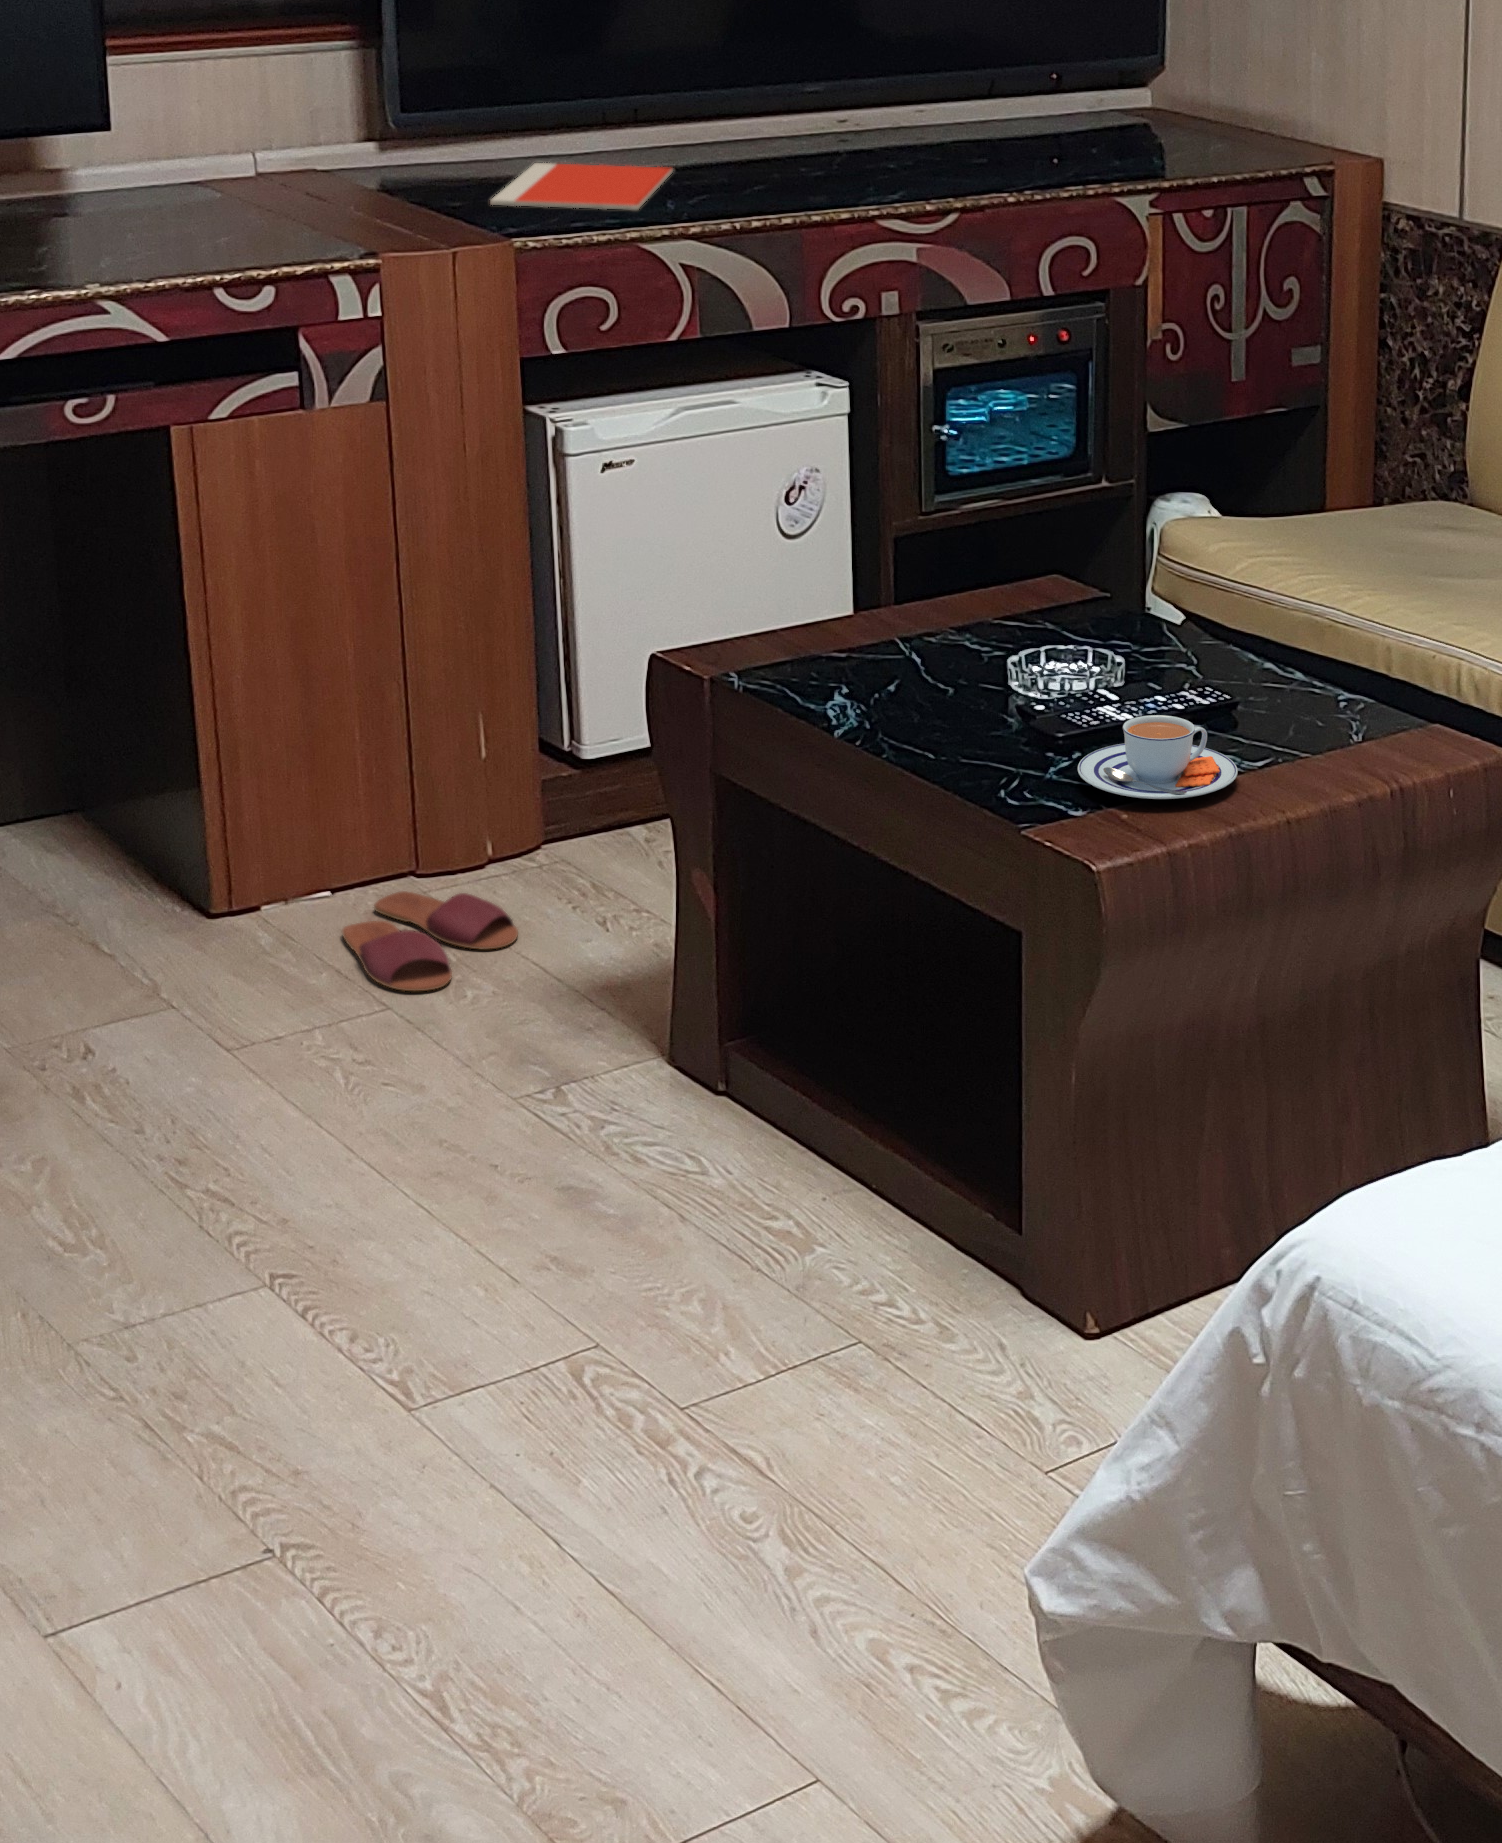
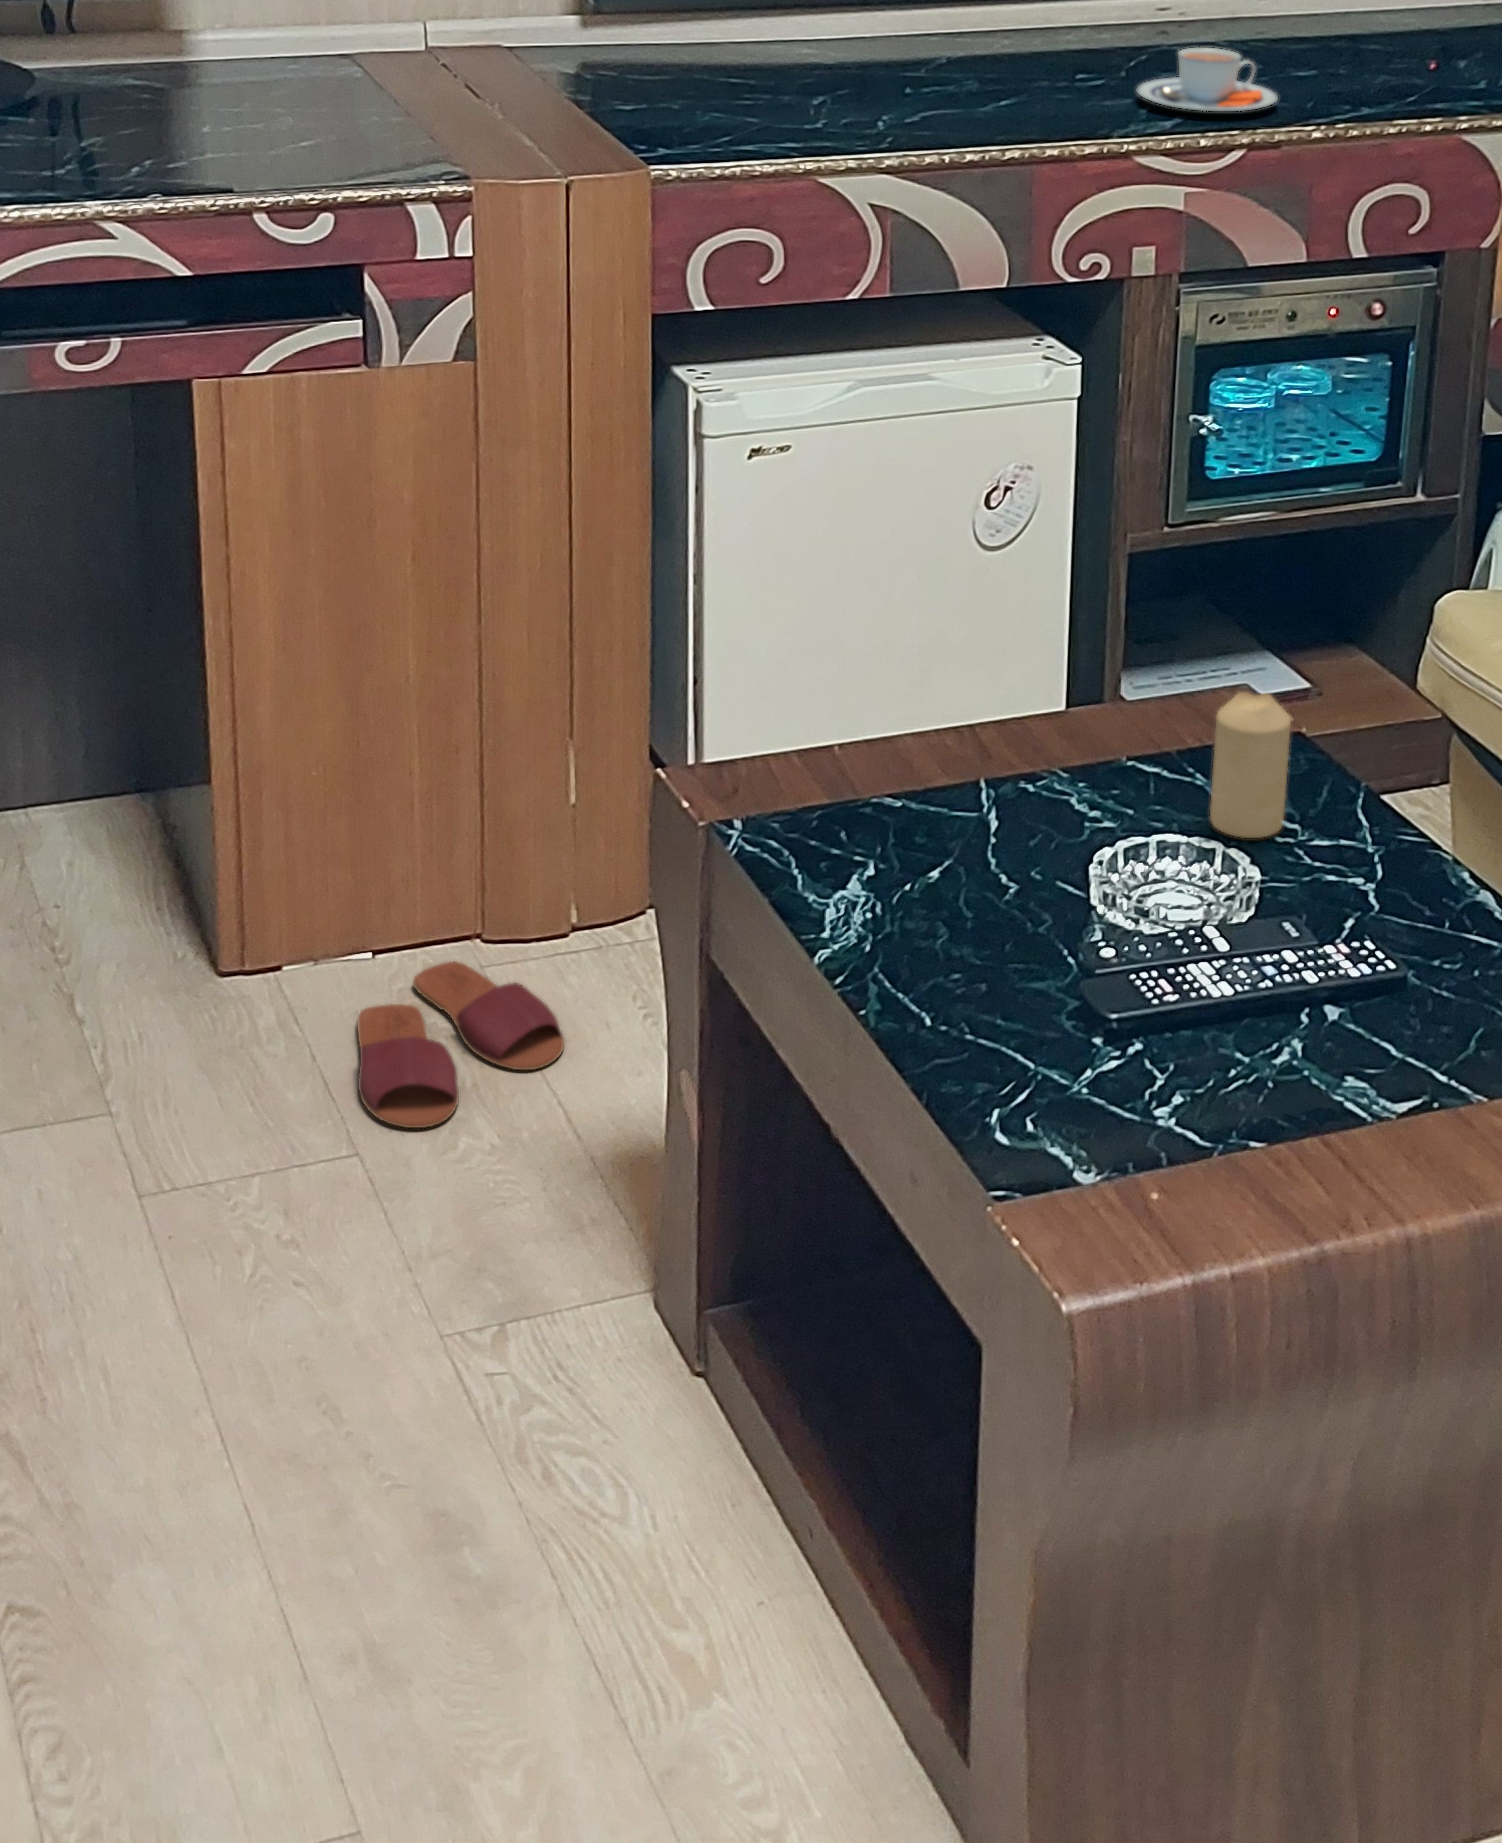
notebook: present [490,163,673,210] -> none [659,42,917,120]
candle: none [1066,547,1119,646] -> present [1210,692,1291,838]
teacup: present [1078,715,1238,799] -> present [1137,48,1278,111]

